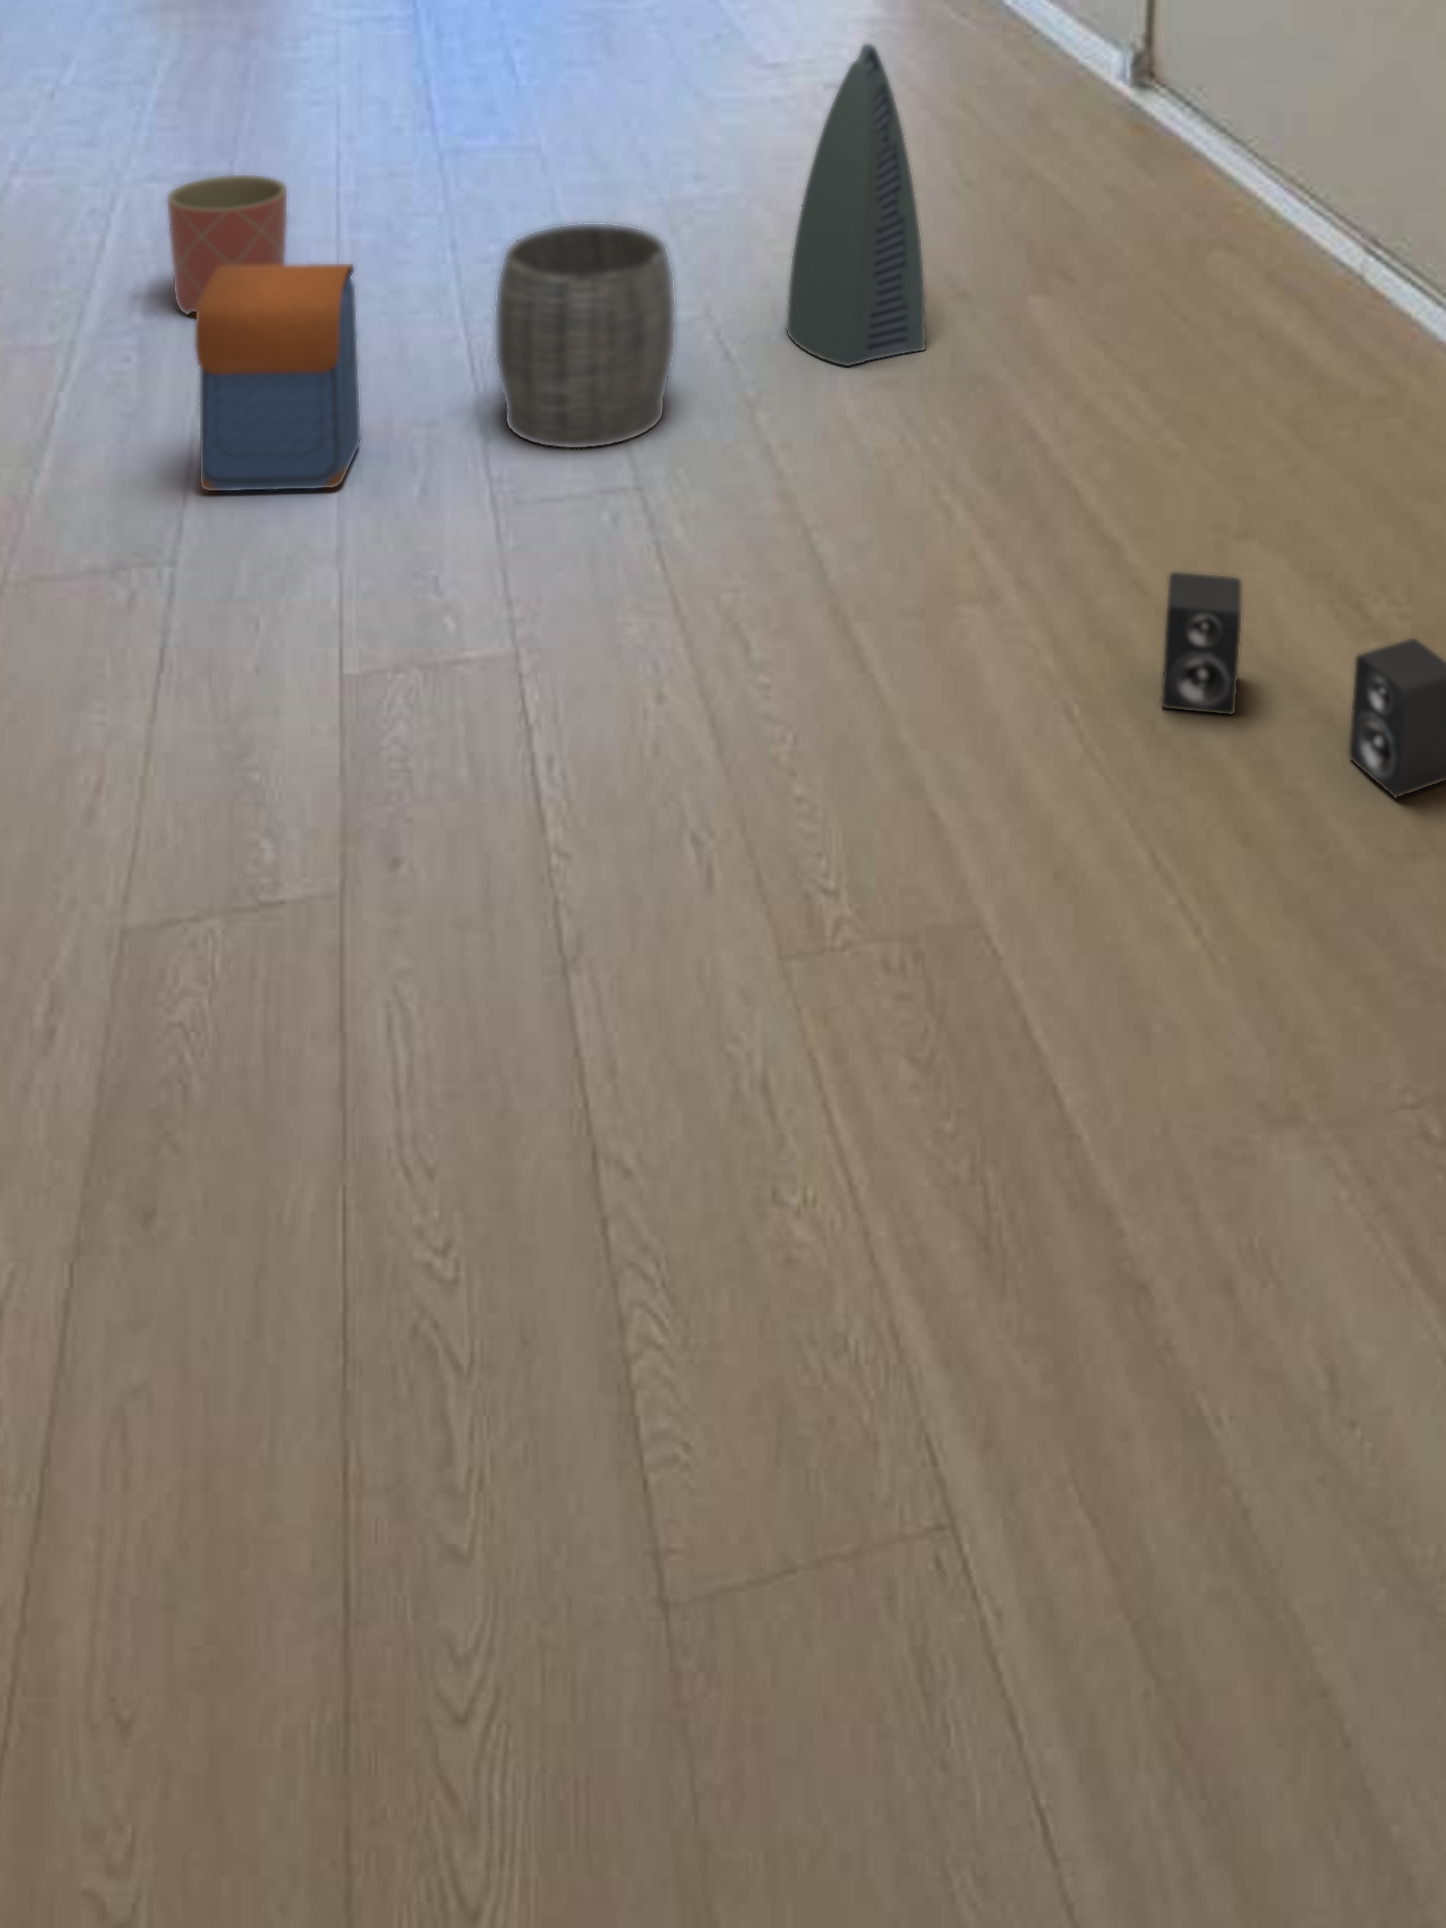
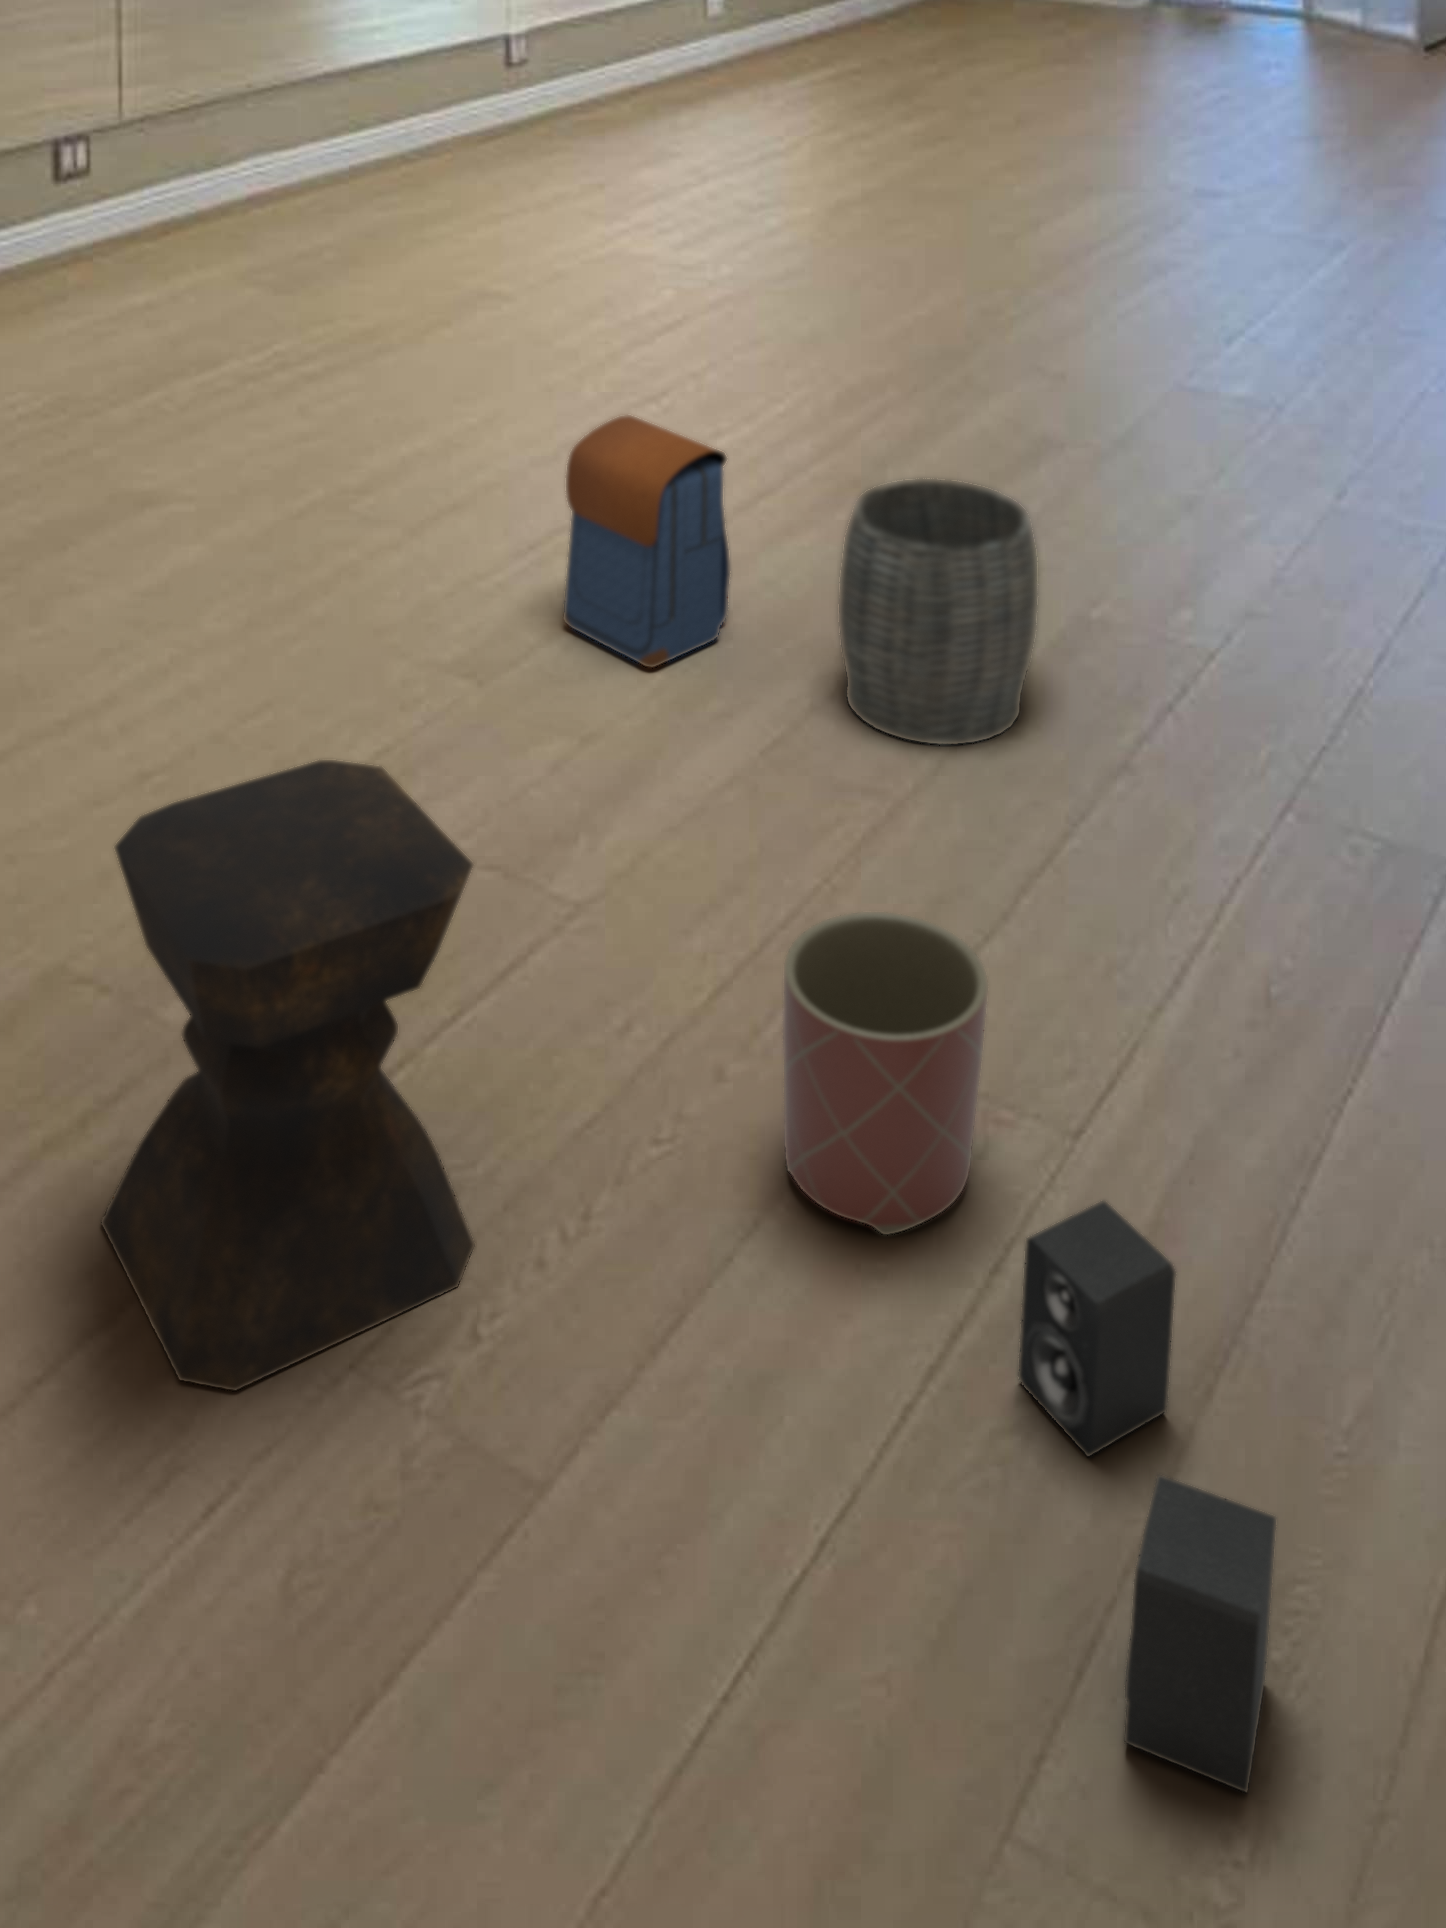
air purifier: present [787,44,925,366] -> none [1236,370,1399,798]
planter: present [168,175,287,314] -> present [783,912,988,1235]
stool: none [507,524,829,1045] -> present [101,760,474,1391]

